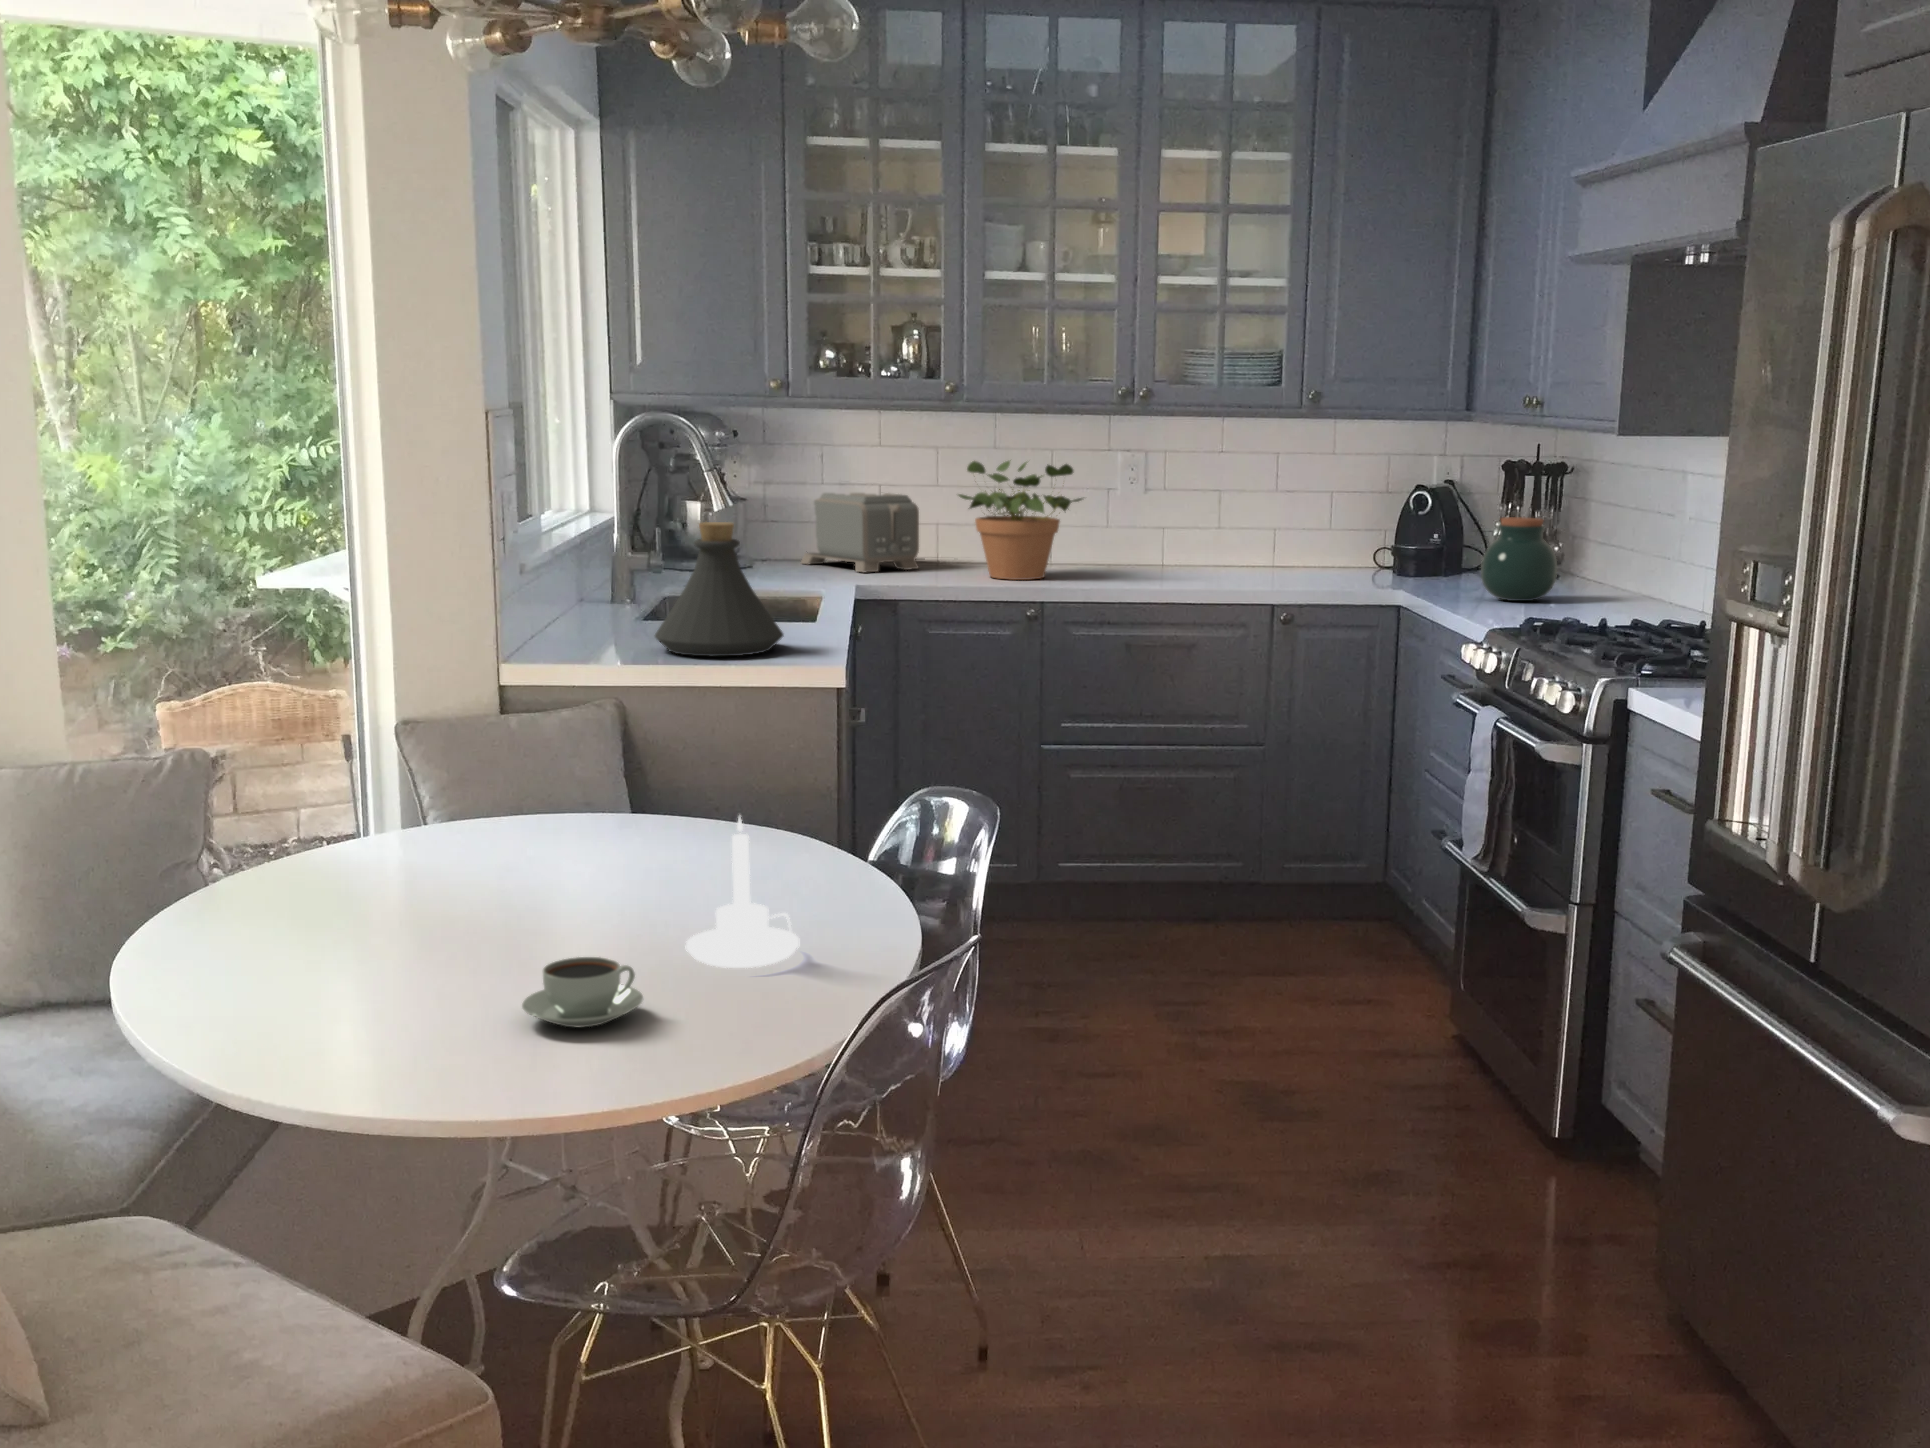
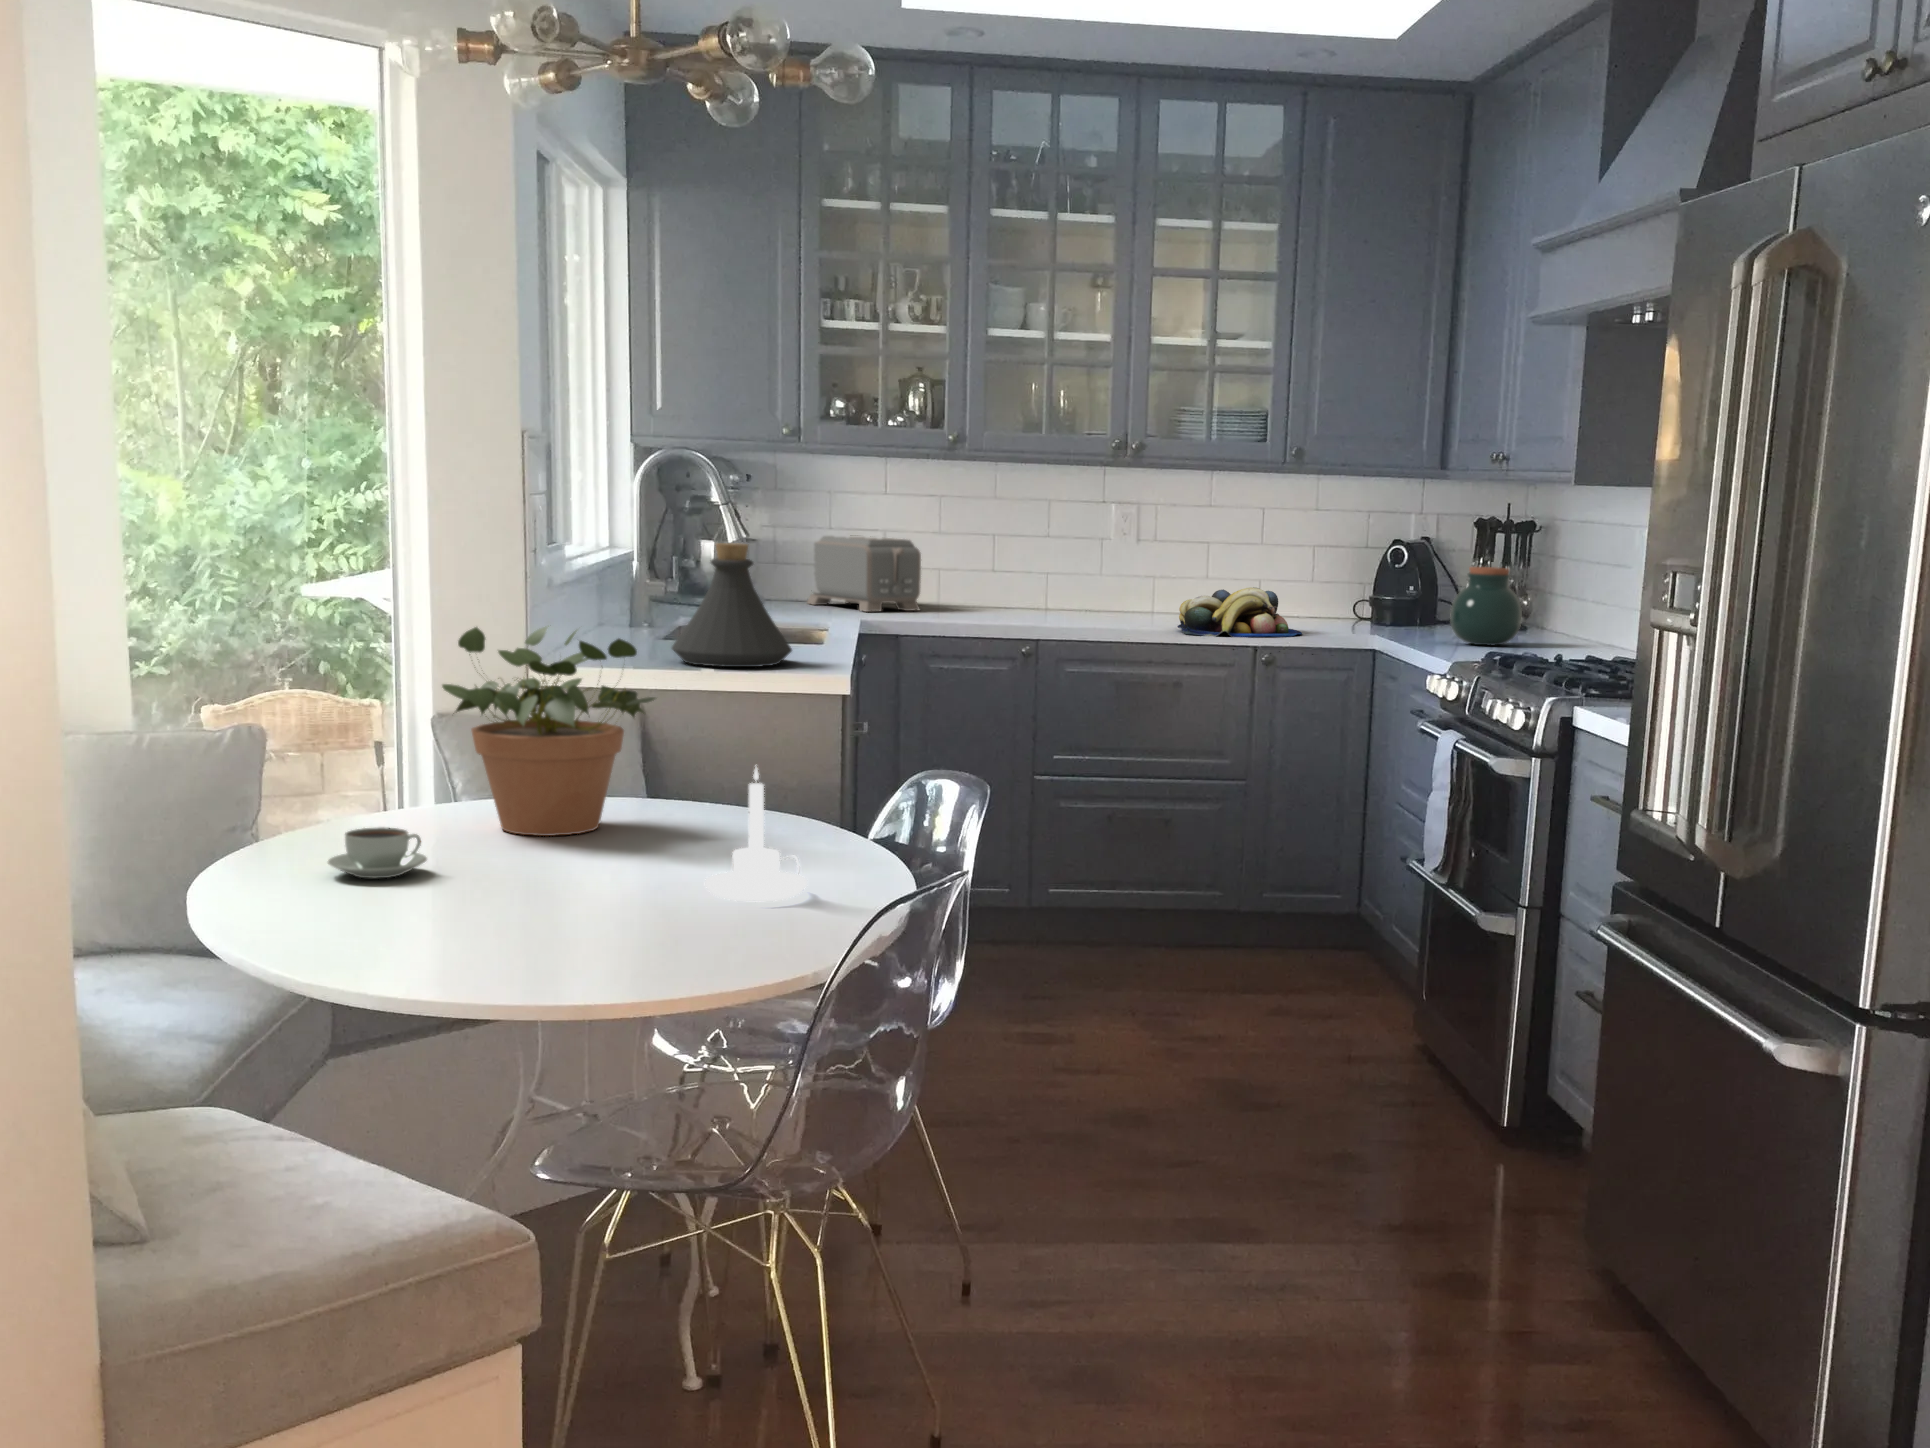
potted plant: present [958,461,1083,580] -> present [442,626,655,836]
fruit bowl: none [1191,540,1323,597] -> present [1178,587,1302,637]
coffee cup: present [522,957,643,1028] -> present [328,827,427,879]

